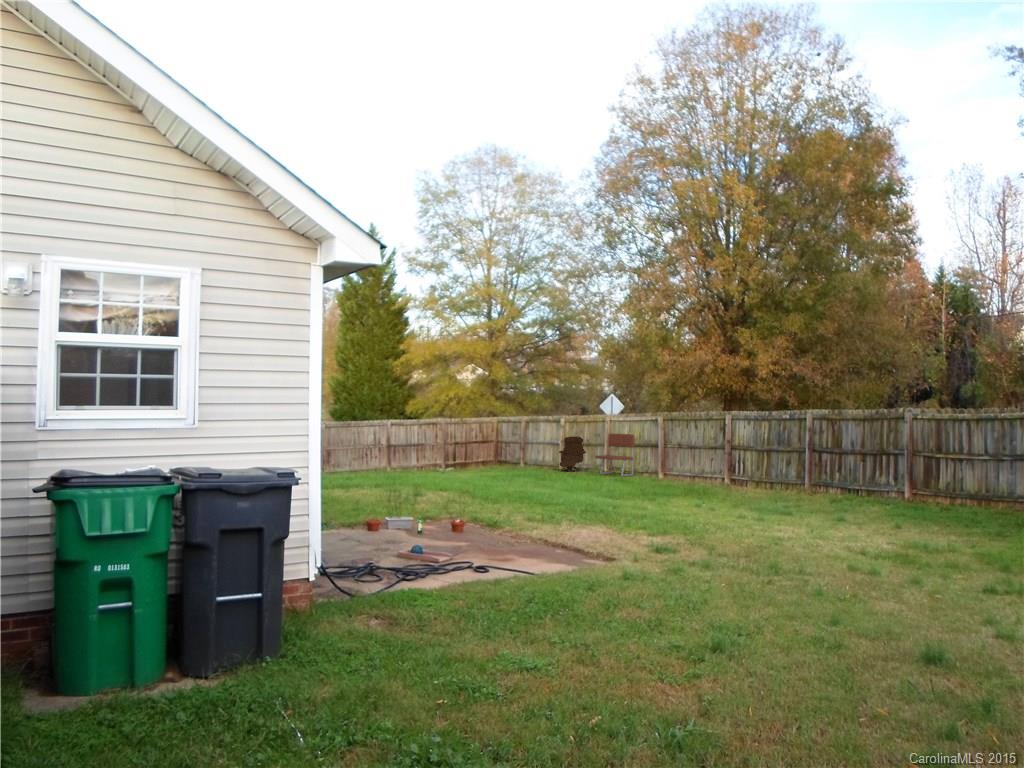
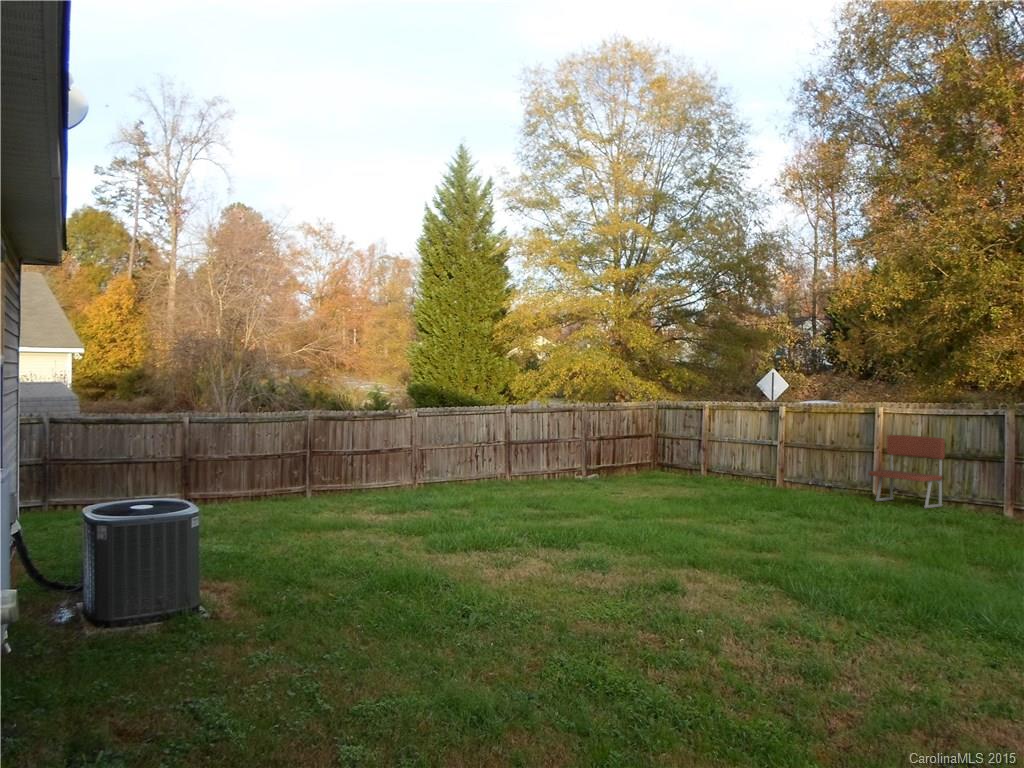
lounge chair: present [559,437,586,472] -> none [785,435,830,494]

